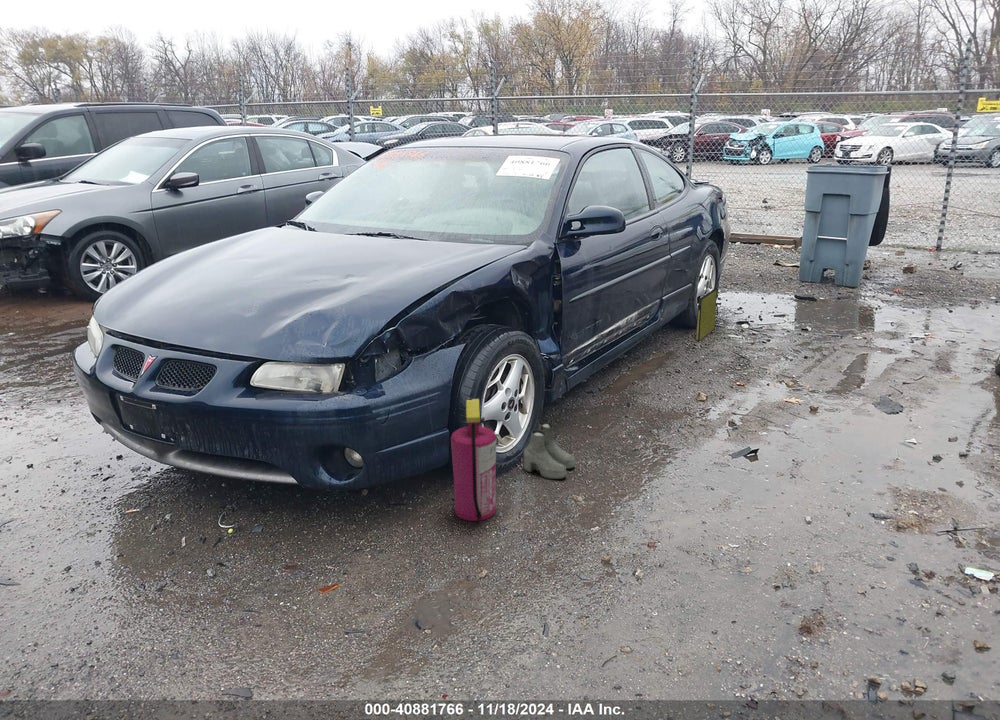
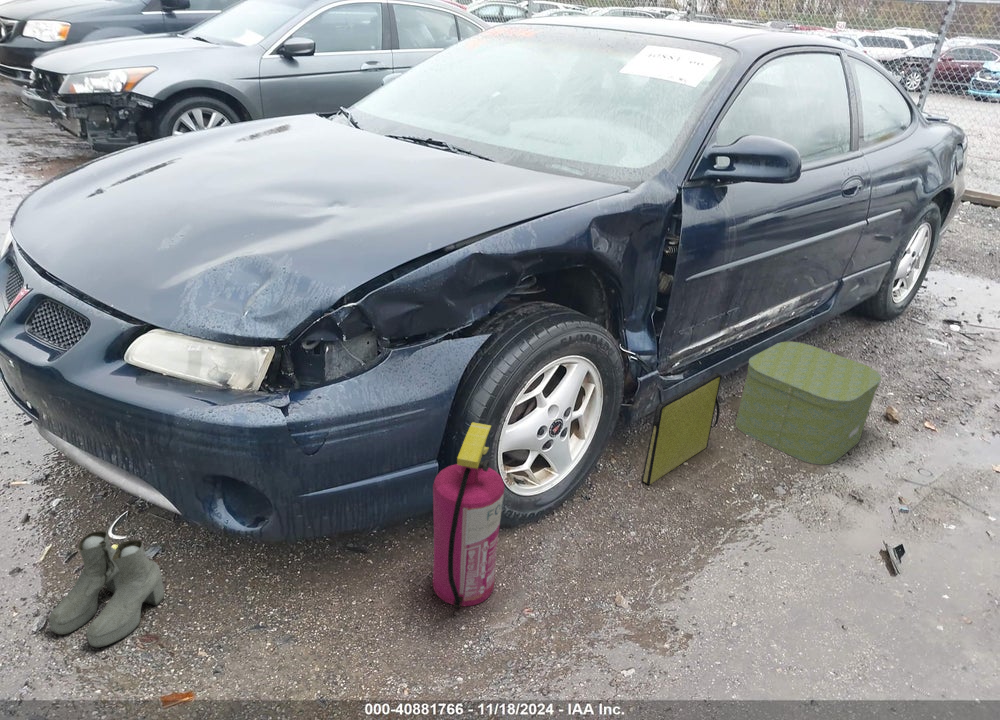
bag: present [695,288,718,341] -> present [642,373,722,485]
storage box: none [614,342,701,416] -> present [735,342,881,465]
boots: present [524,422,575,479] -> present [49,531,164,648]

